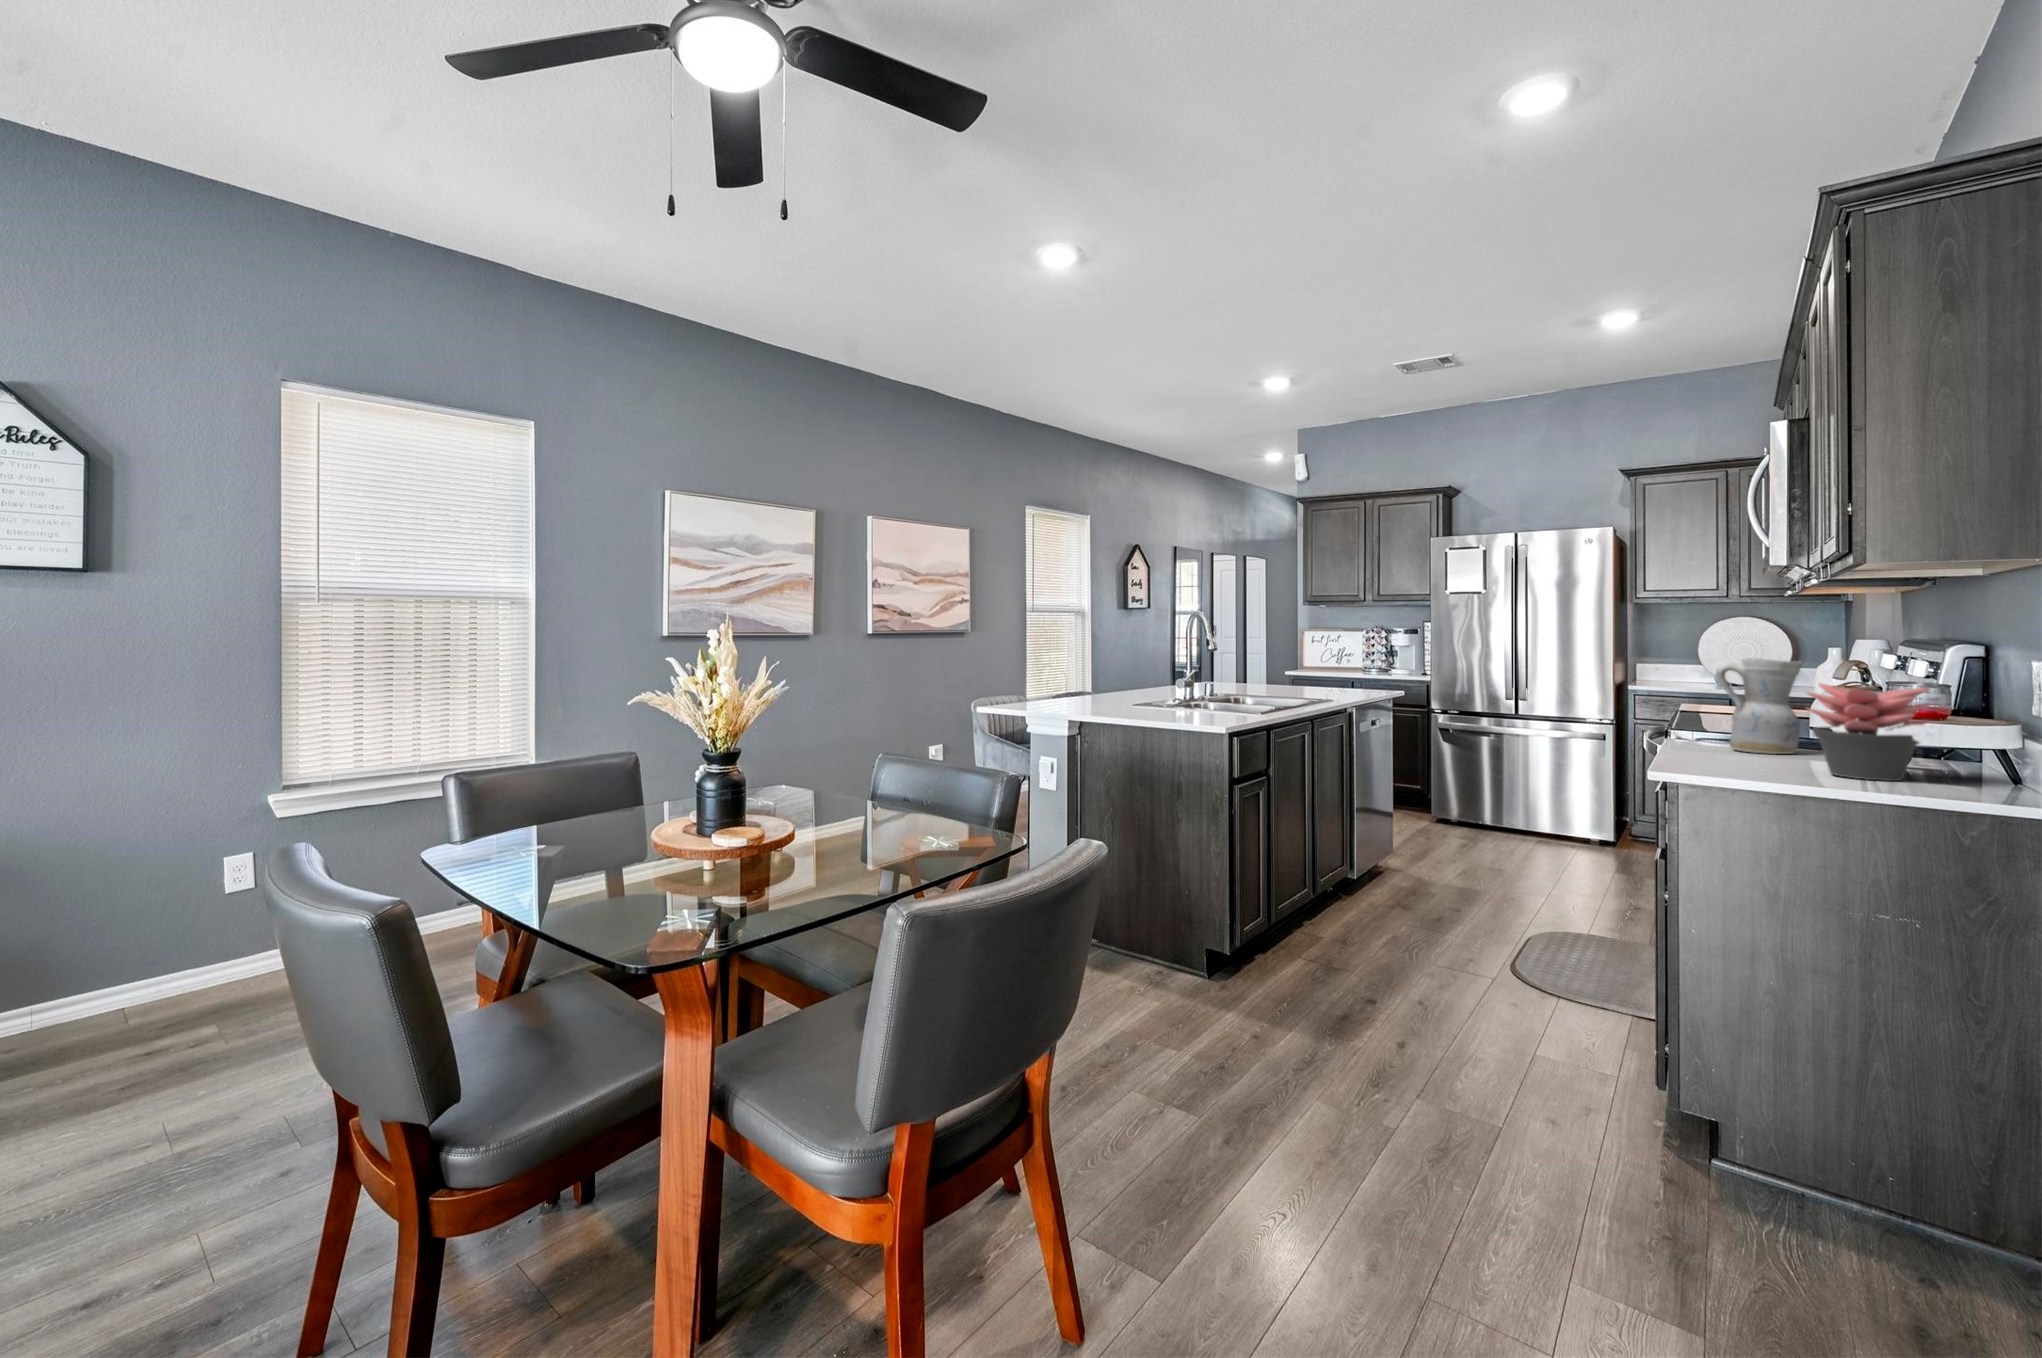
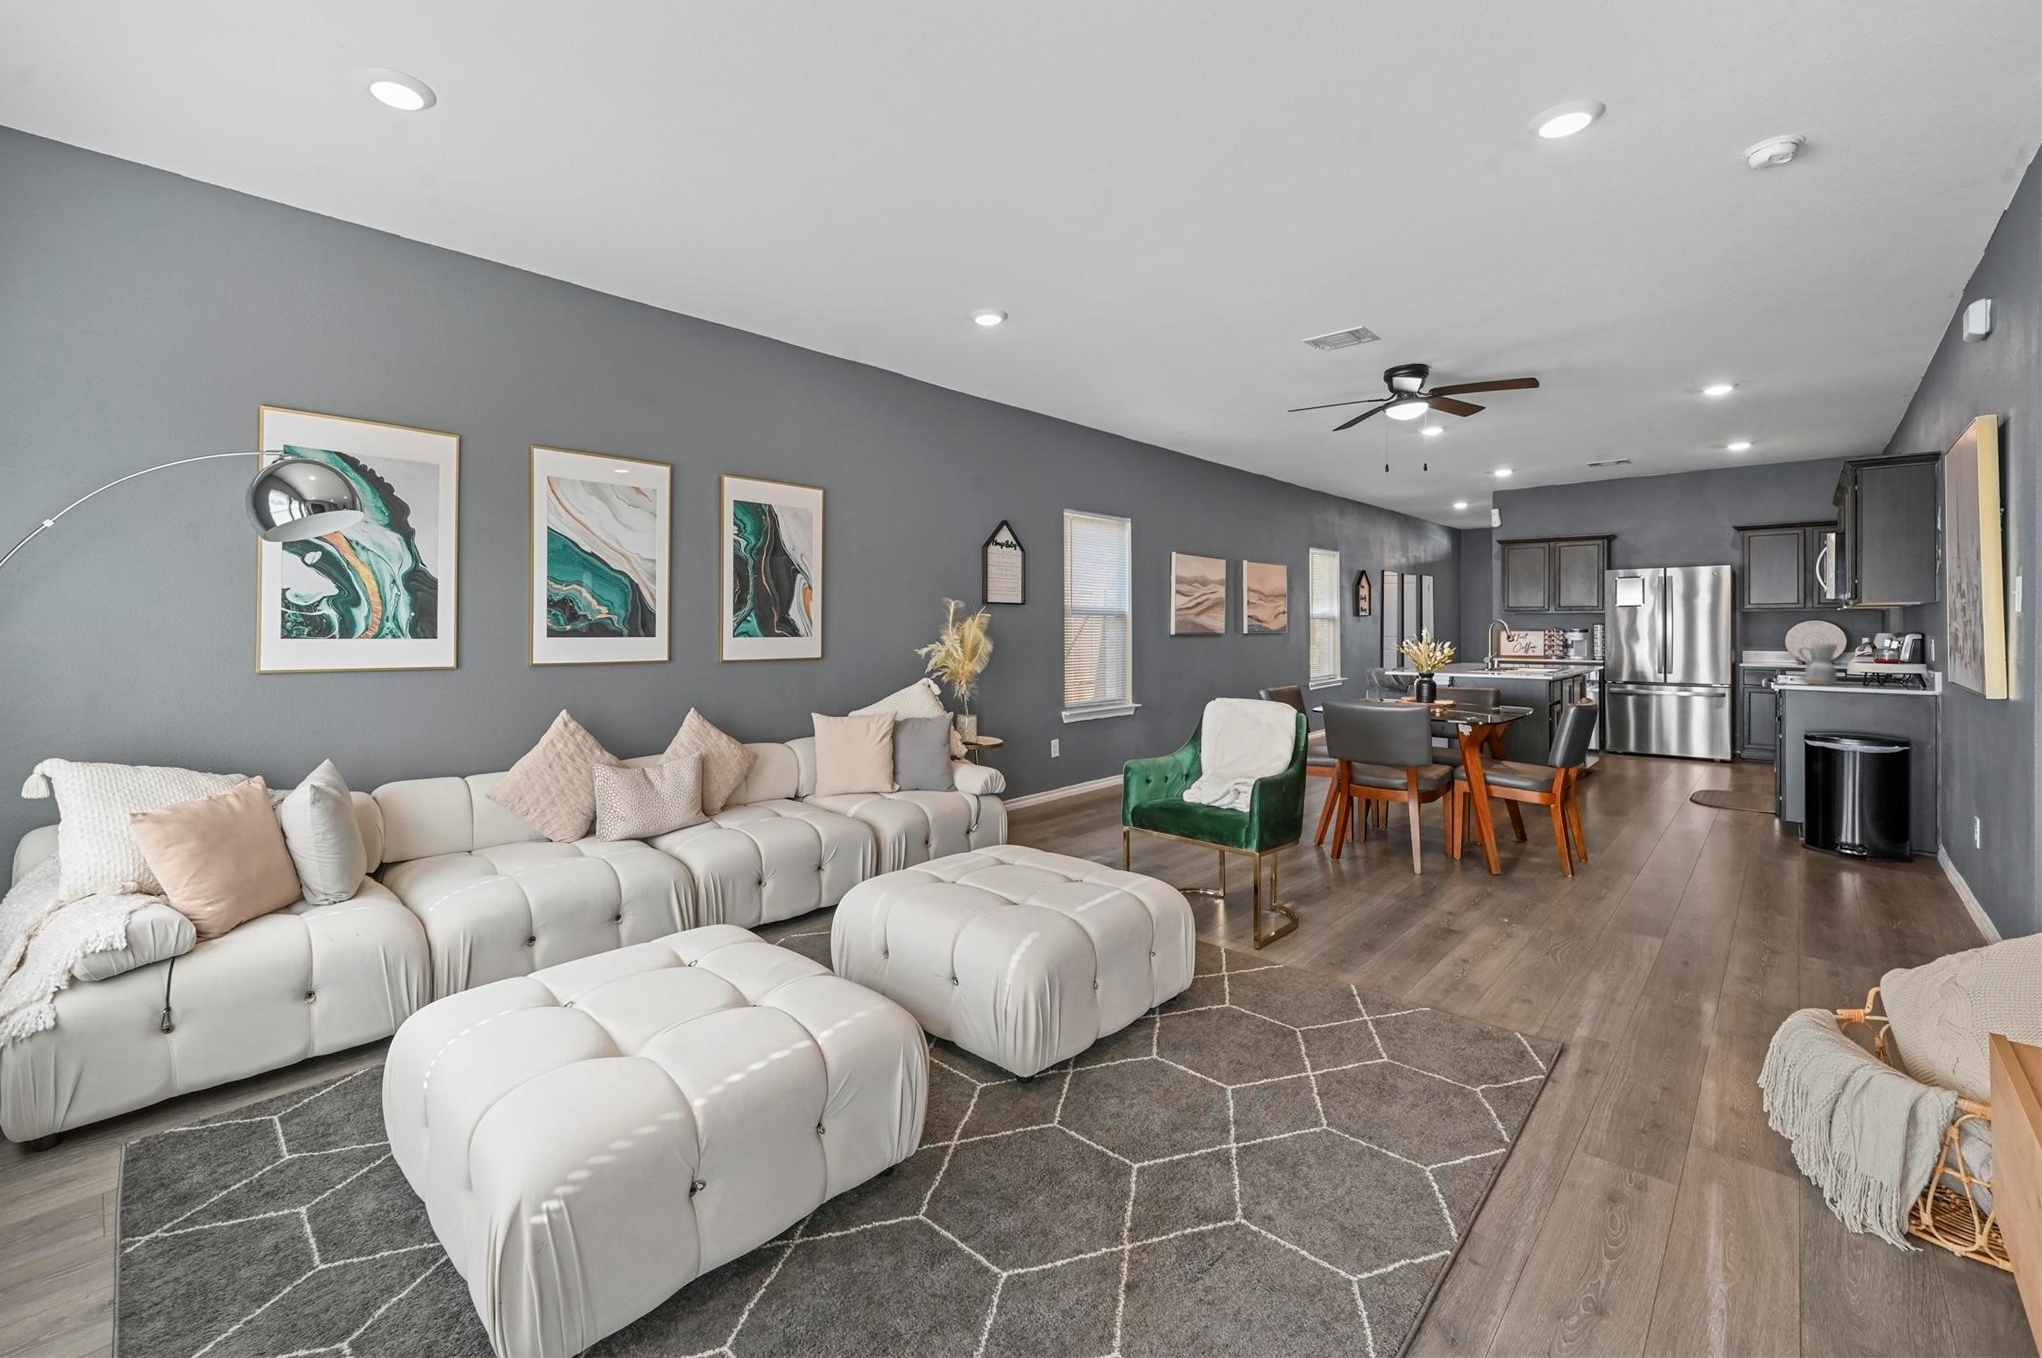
succulent plant: present [1808,683,1929,781] -> none [1836,652,1887,689]

